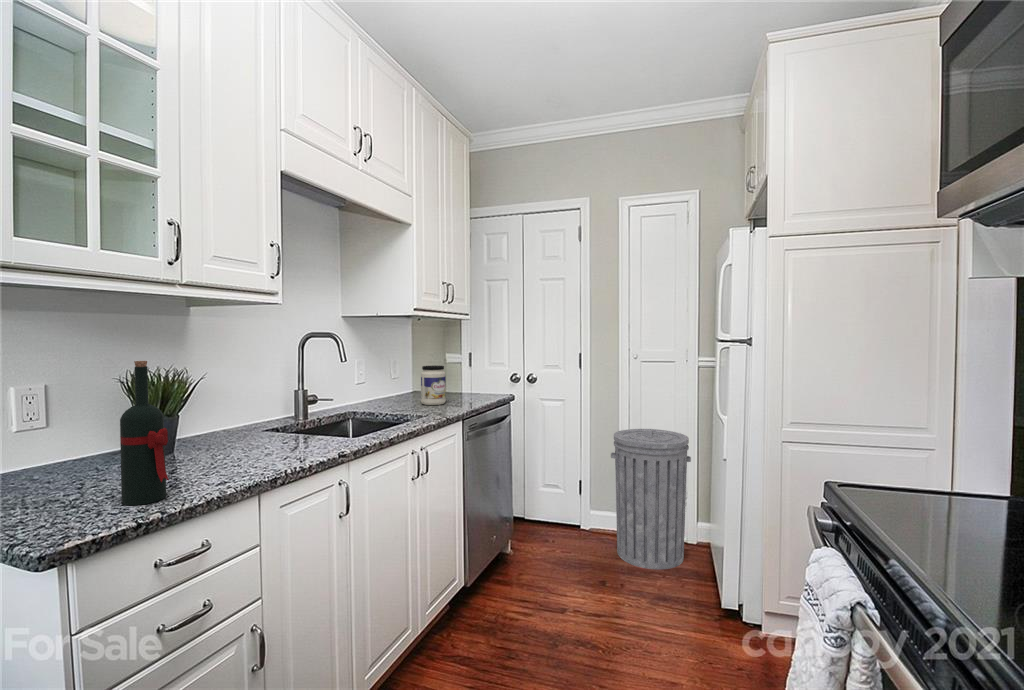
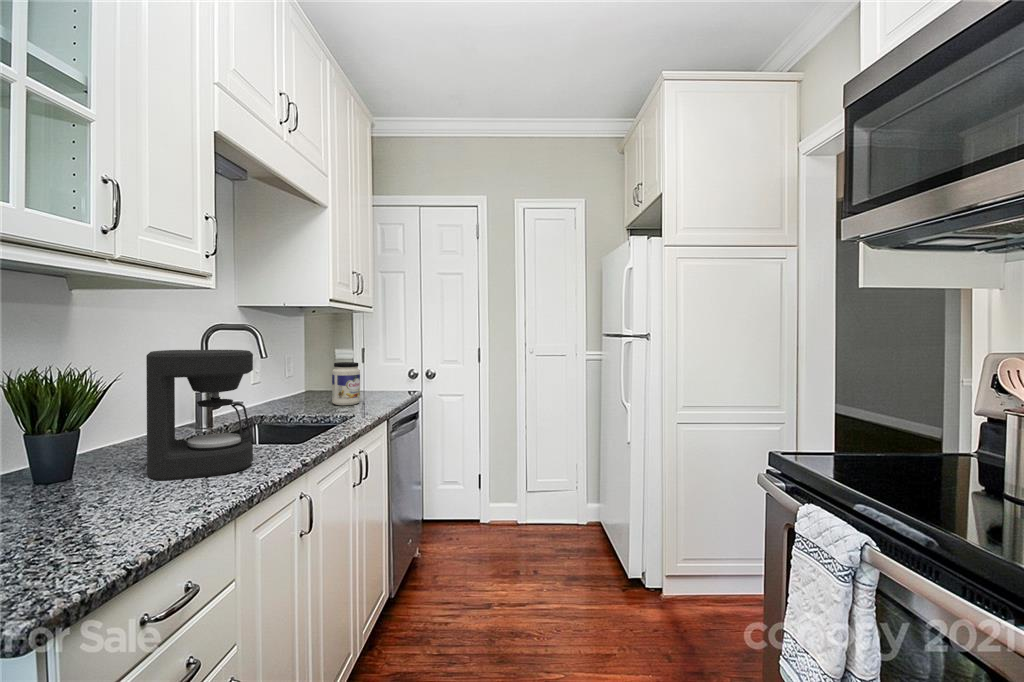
coffee maker: none [219,354,304,460] -> present [146,350,253,481]
wine bottle: present [120,361,169,505] -> none [72,360,144,549]
trash can: present [611,429,691,569] -> none [517,421,589,554]

